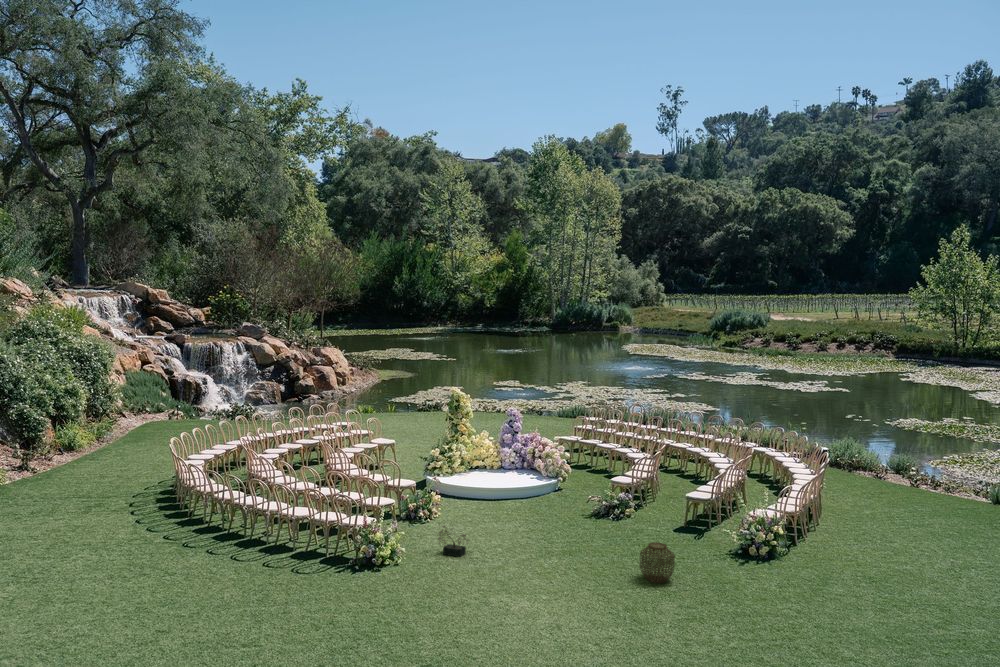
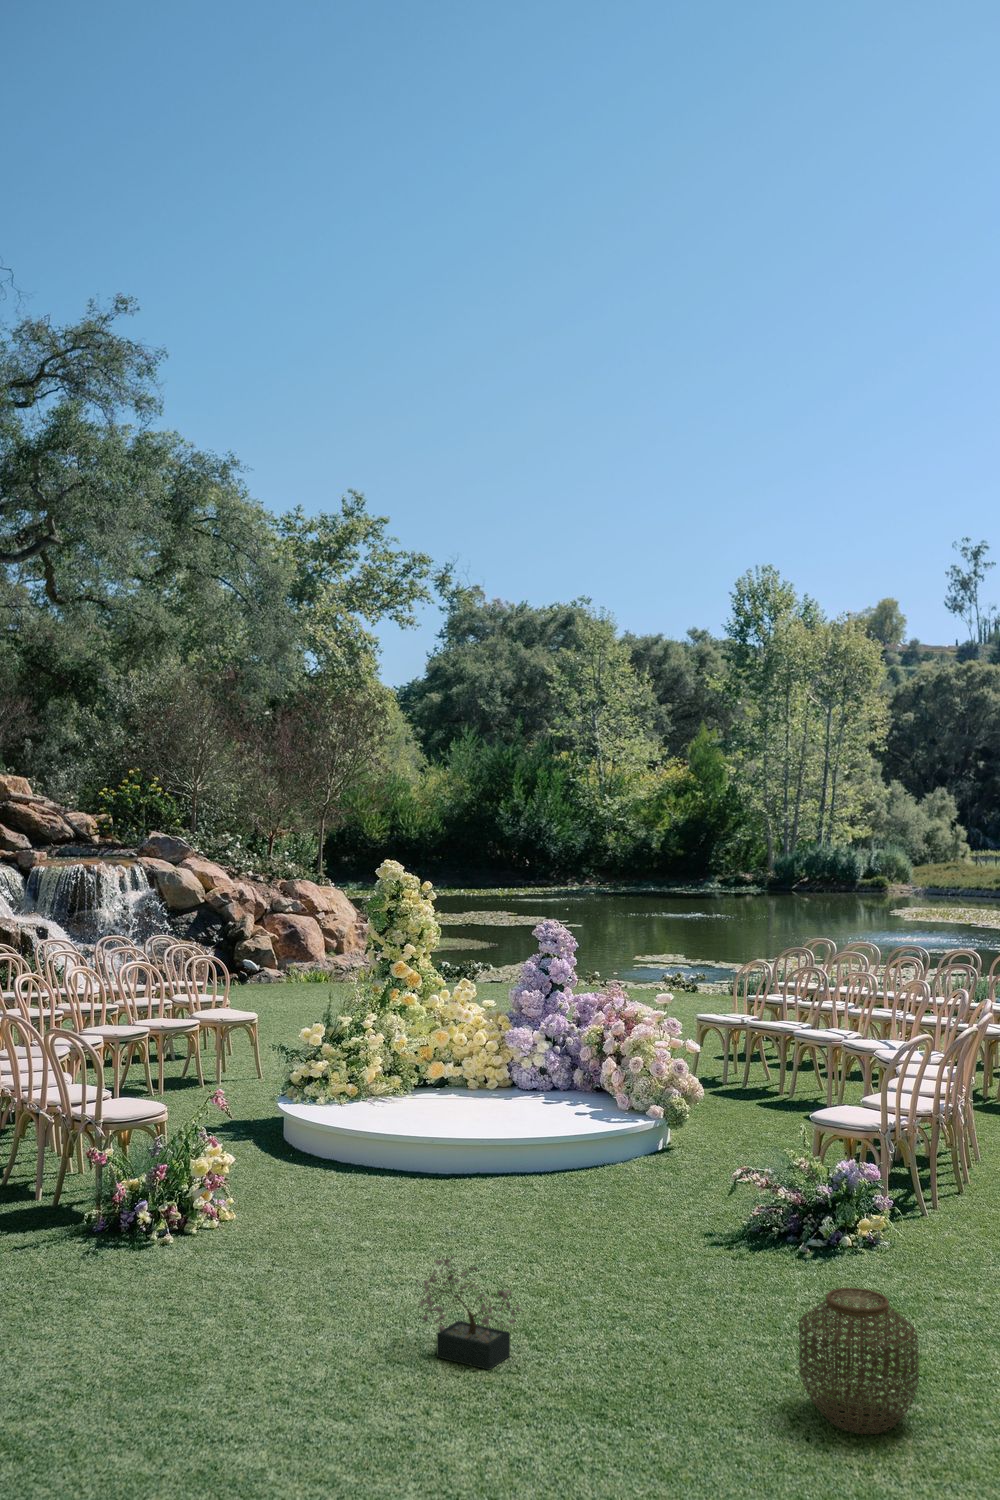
decorative plant: present [438,526,466,557] -> present [417,1256,522,1370]

